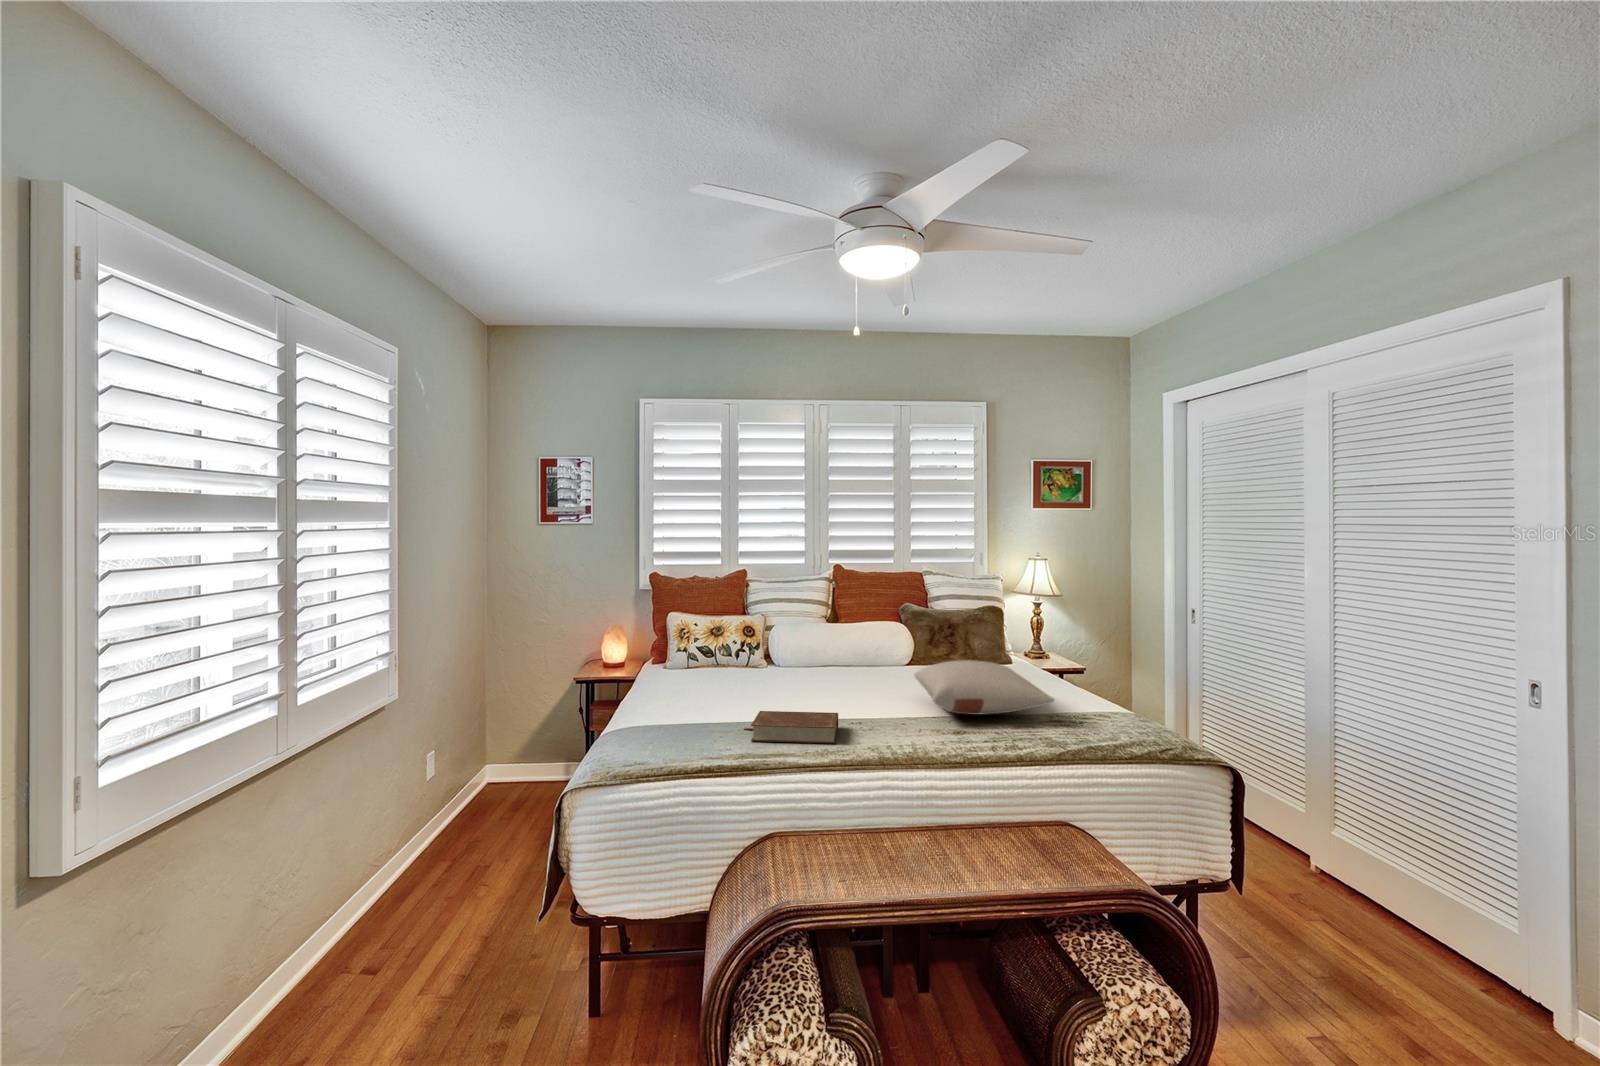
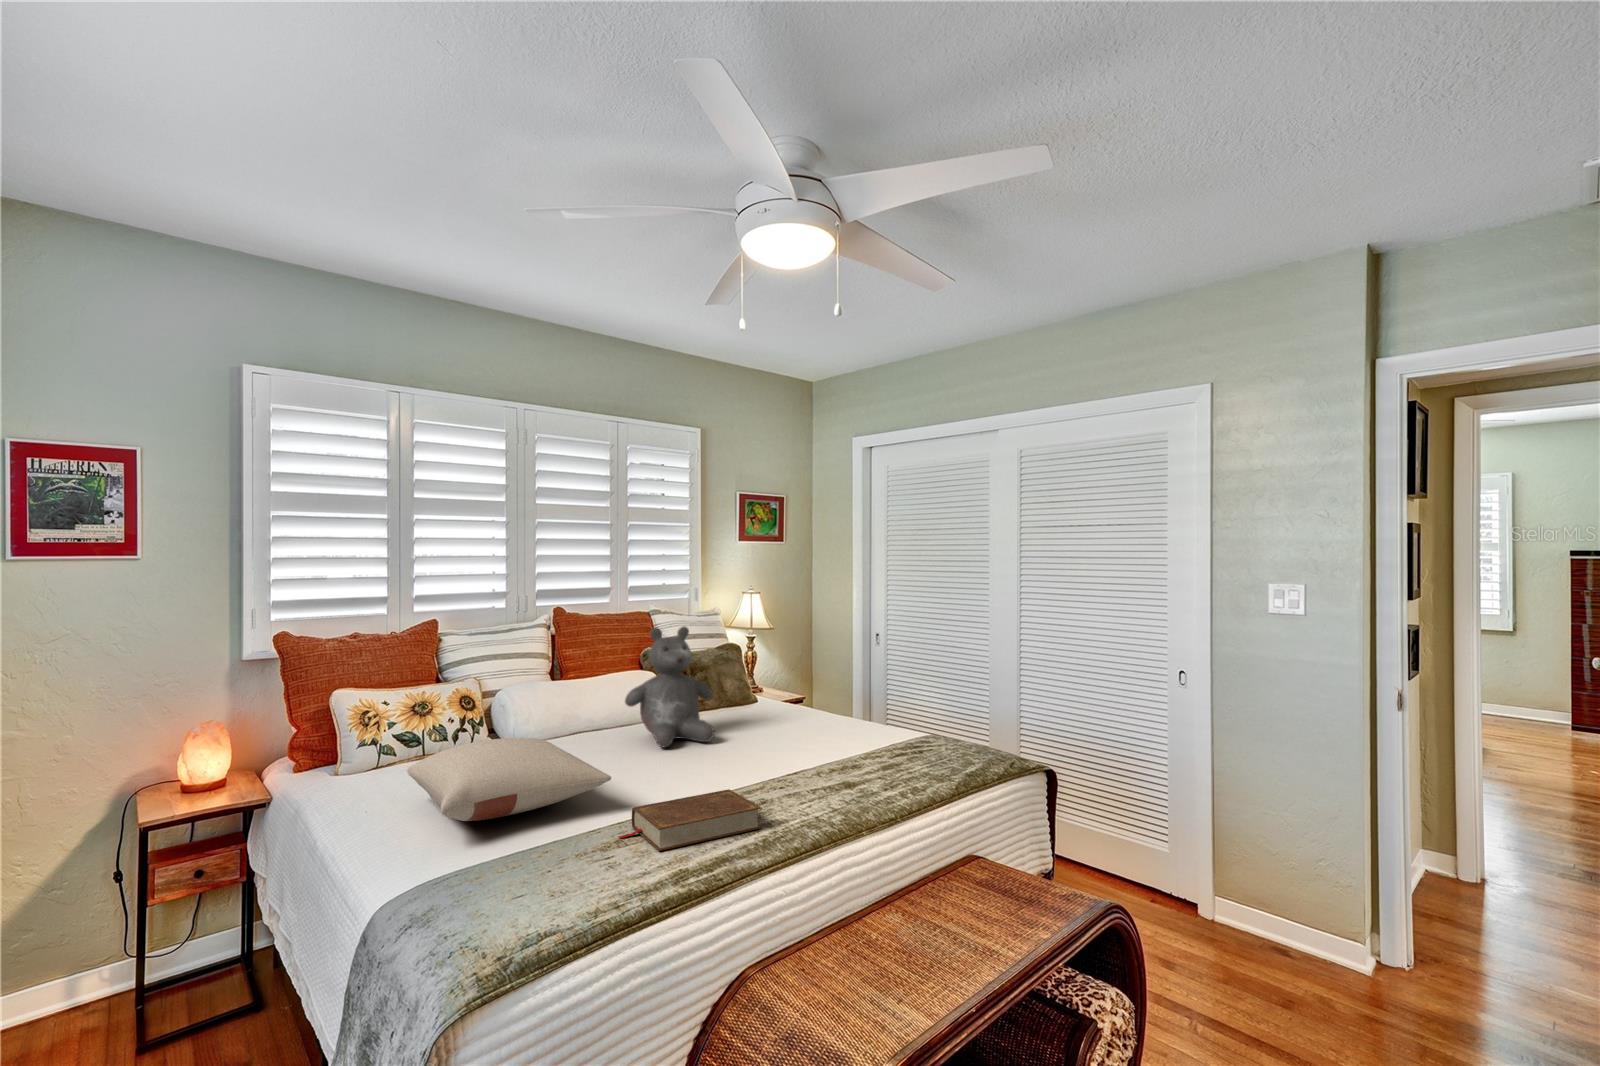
teddy bear: none [848,585,924,683] -> present [625,627,714,747]
pillow: present [914,660,1054,715] -> present [407,738,611,821]

